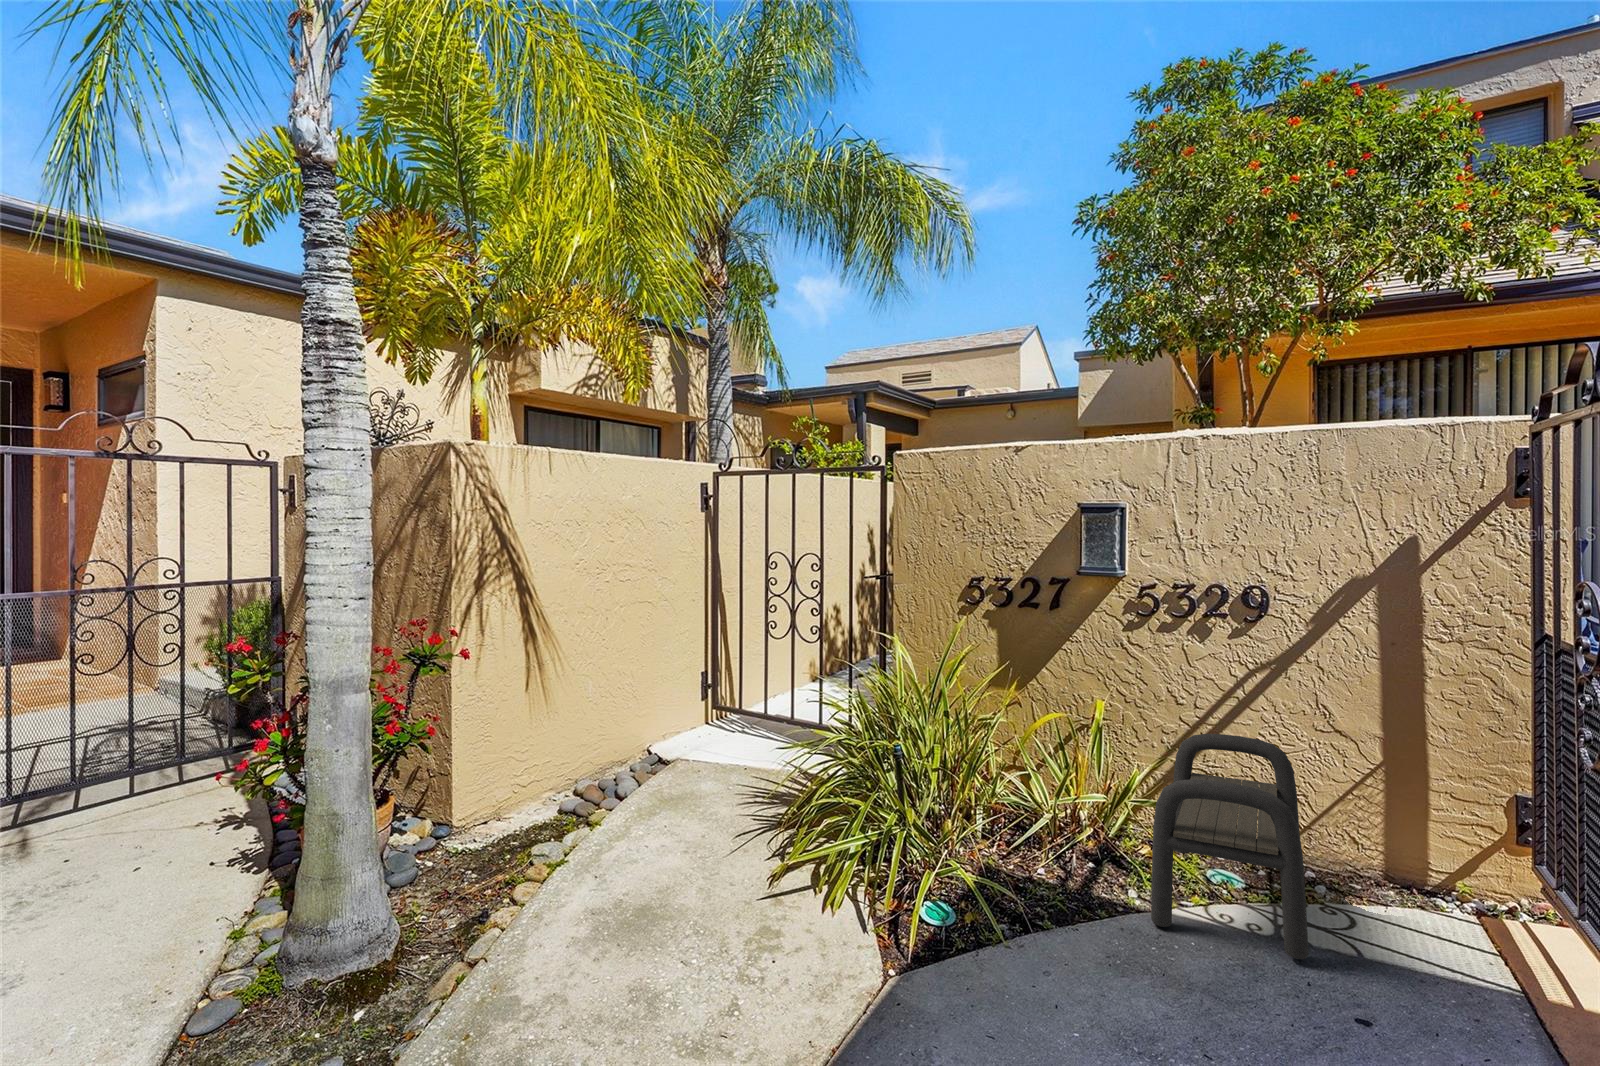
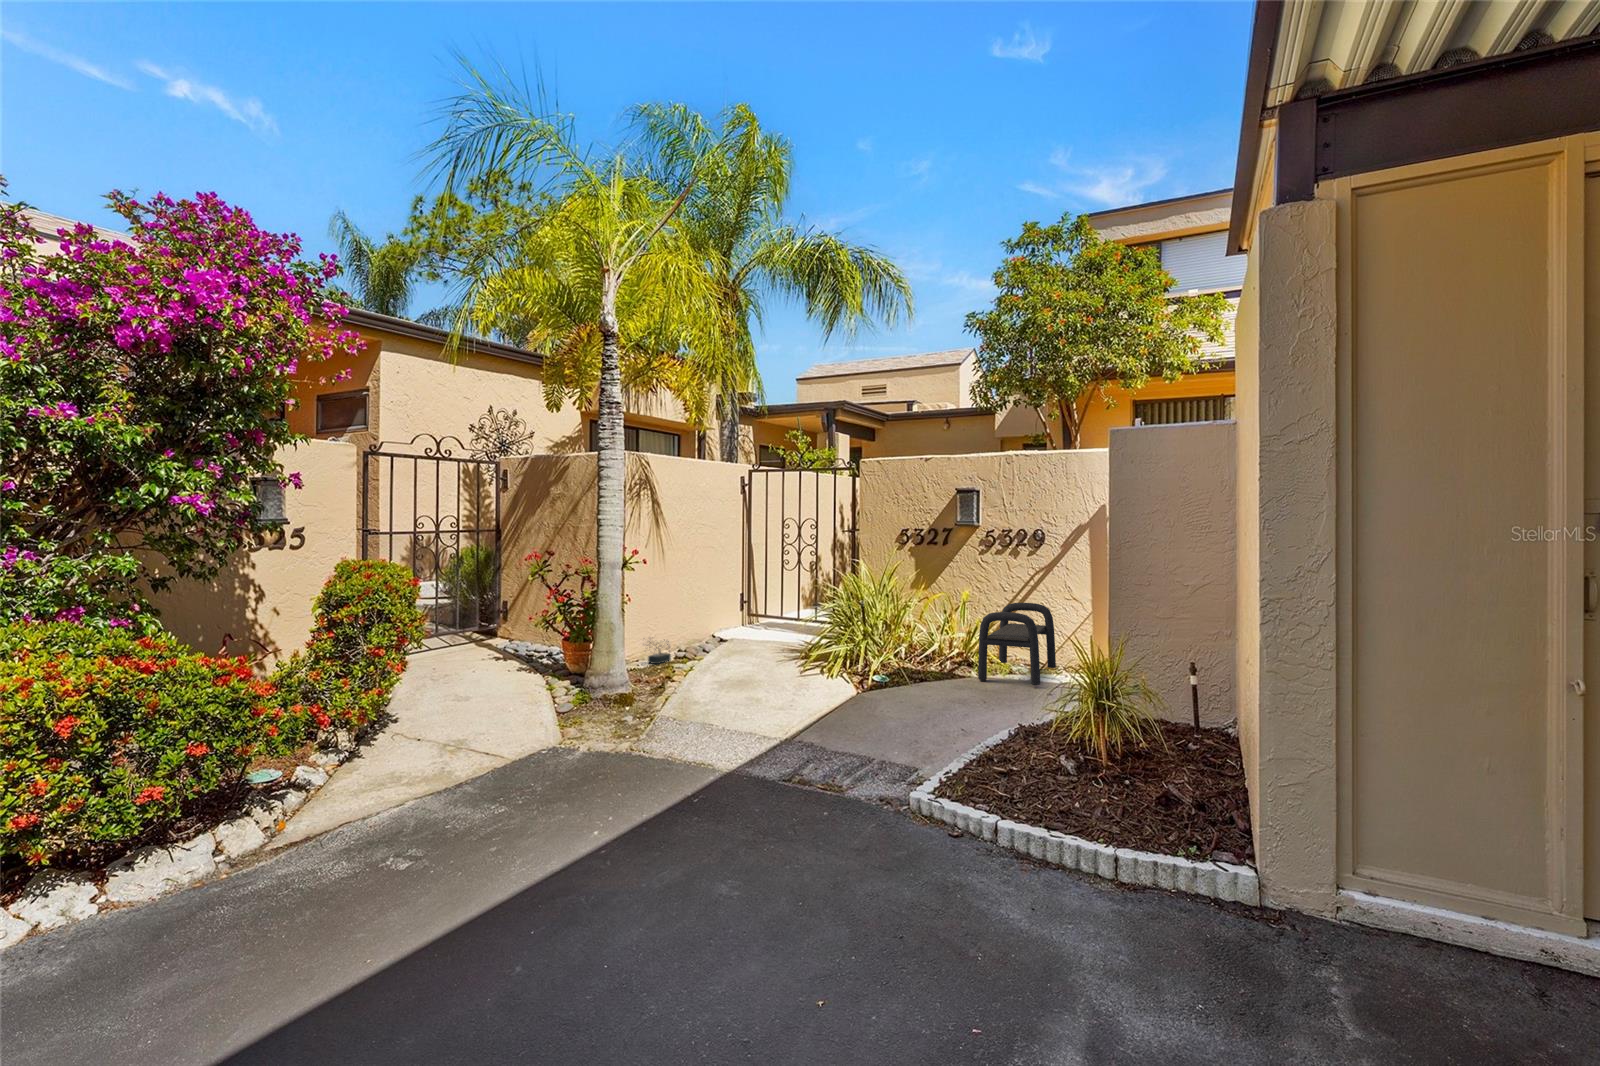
decorative plant: none [483,784,544,838] -> present [645,639,671,664]

